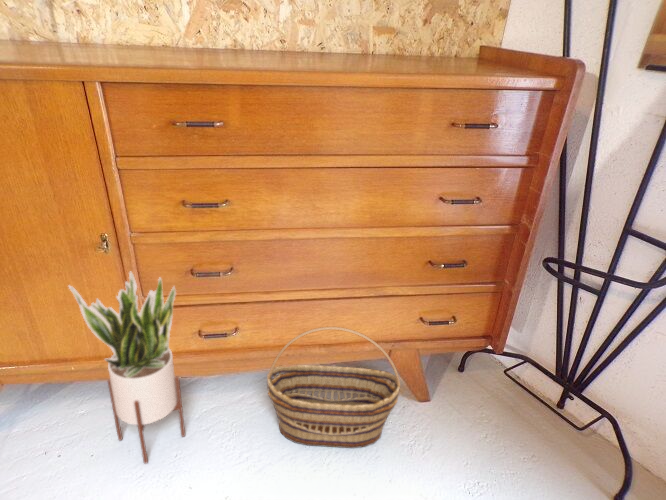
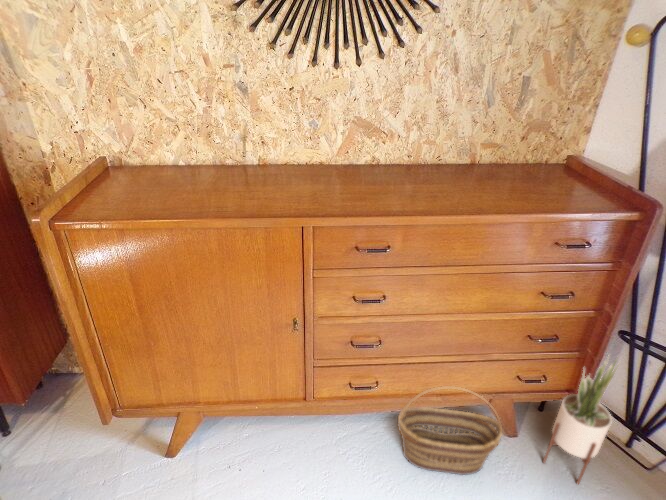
potted plant: present [69,272,185,463] -> present [543,360,618,484]

